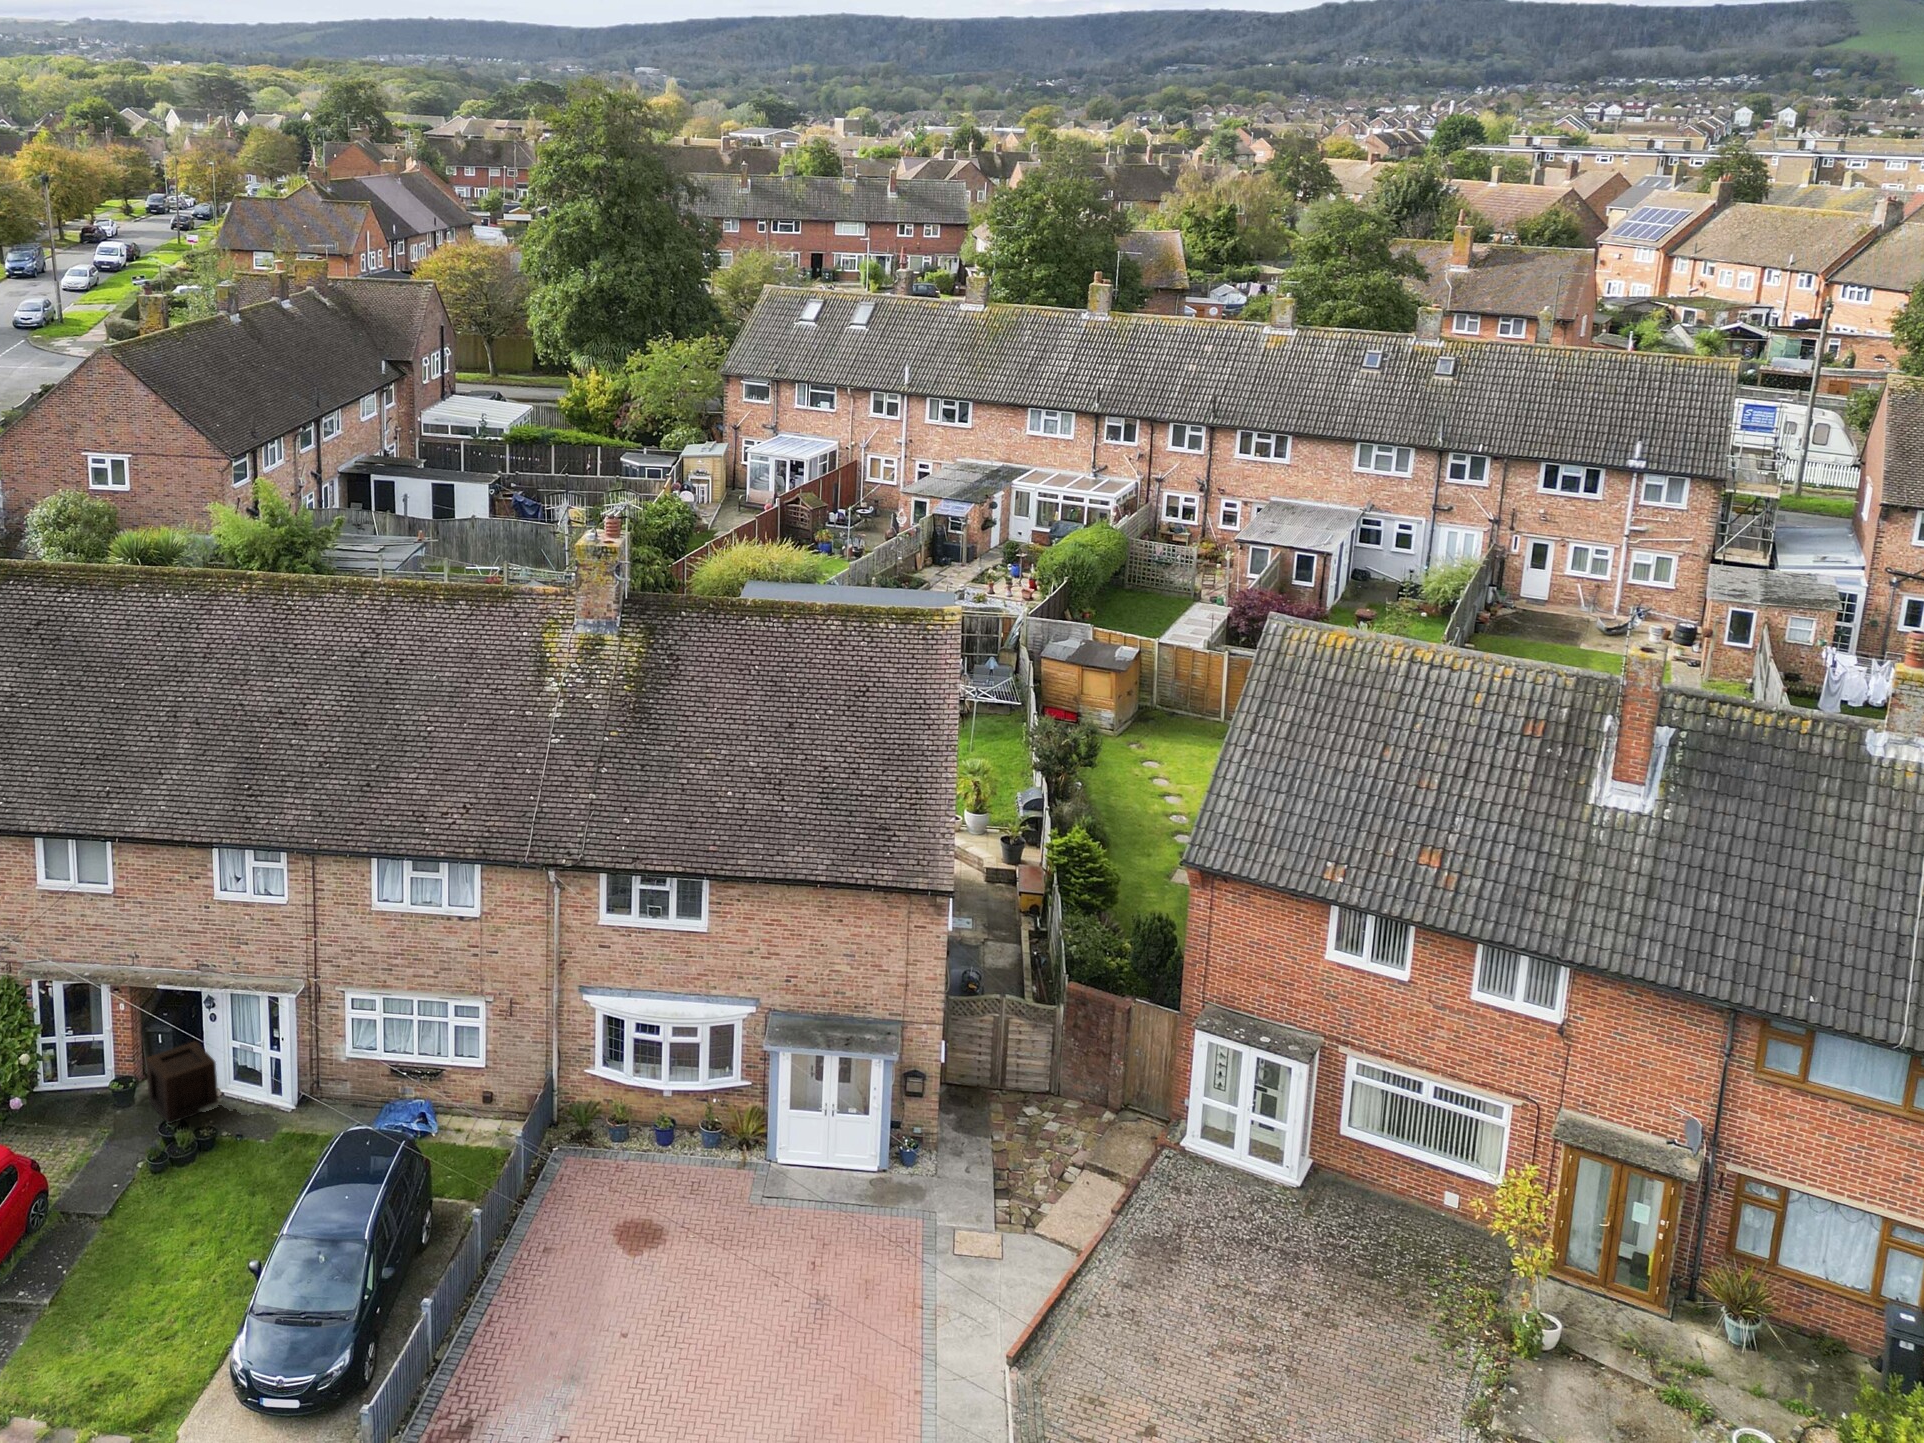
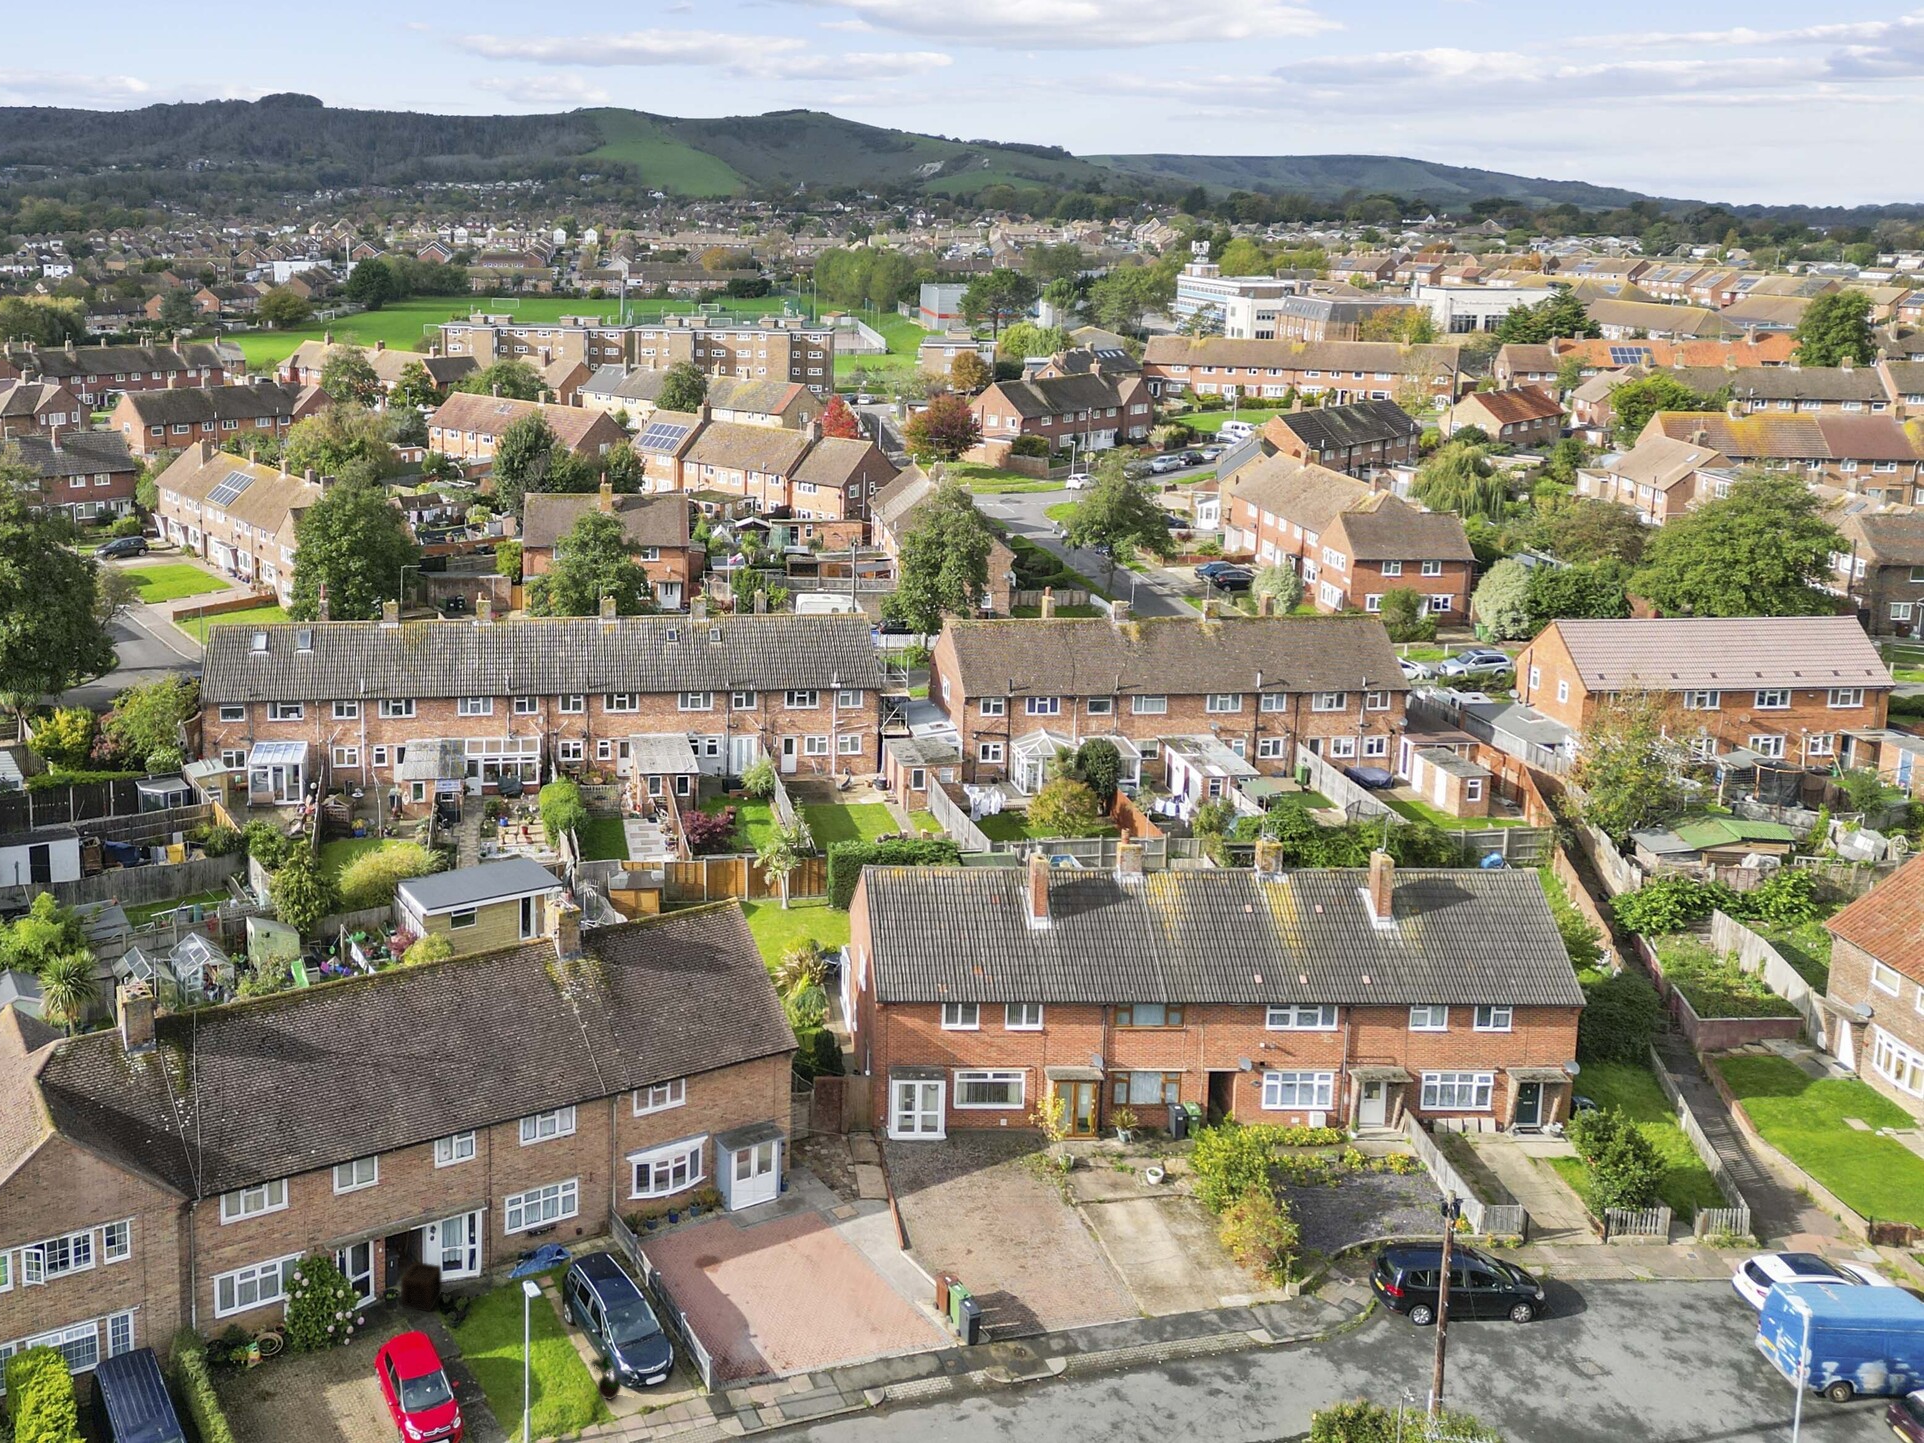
potted tree: none [145,1281,211,1382] -> present [589,1354,620,1399]

